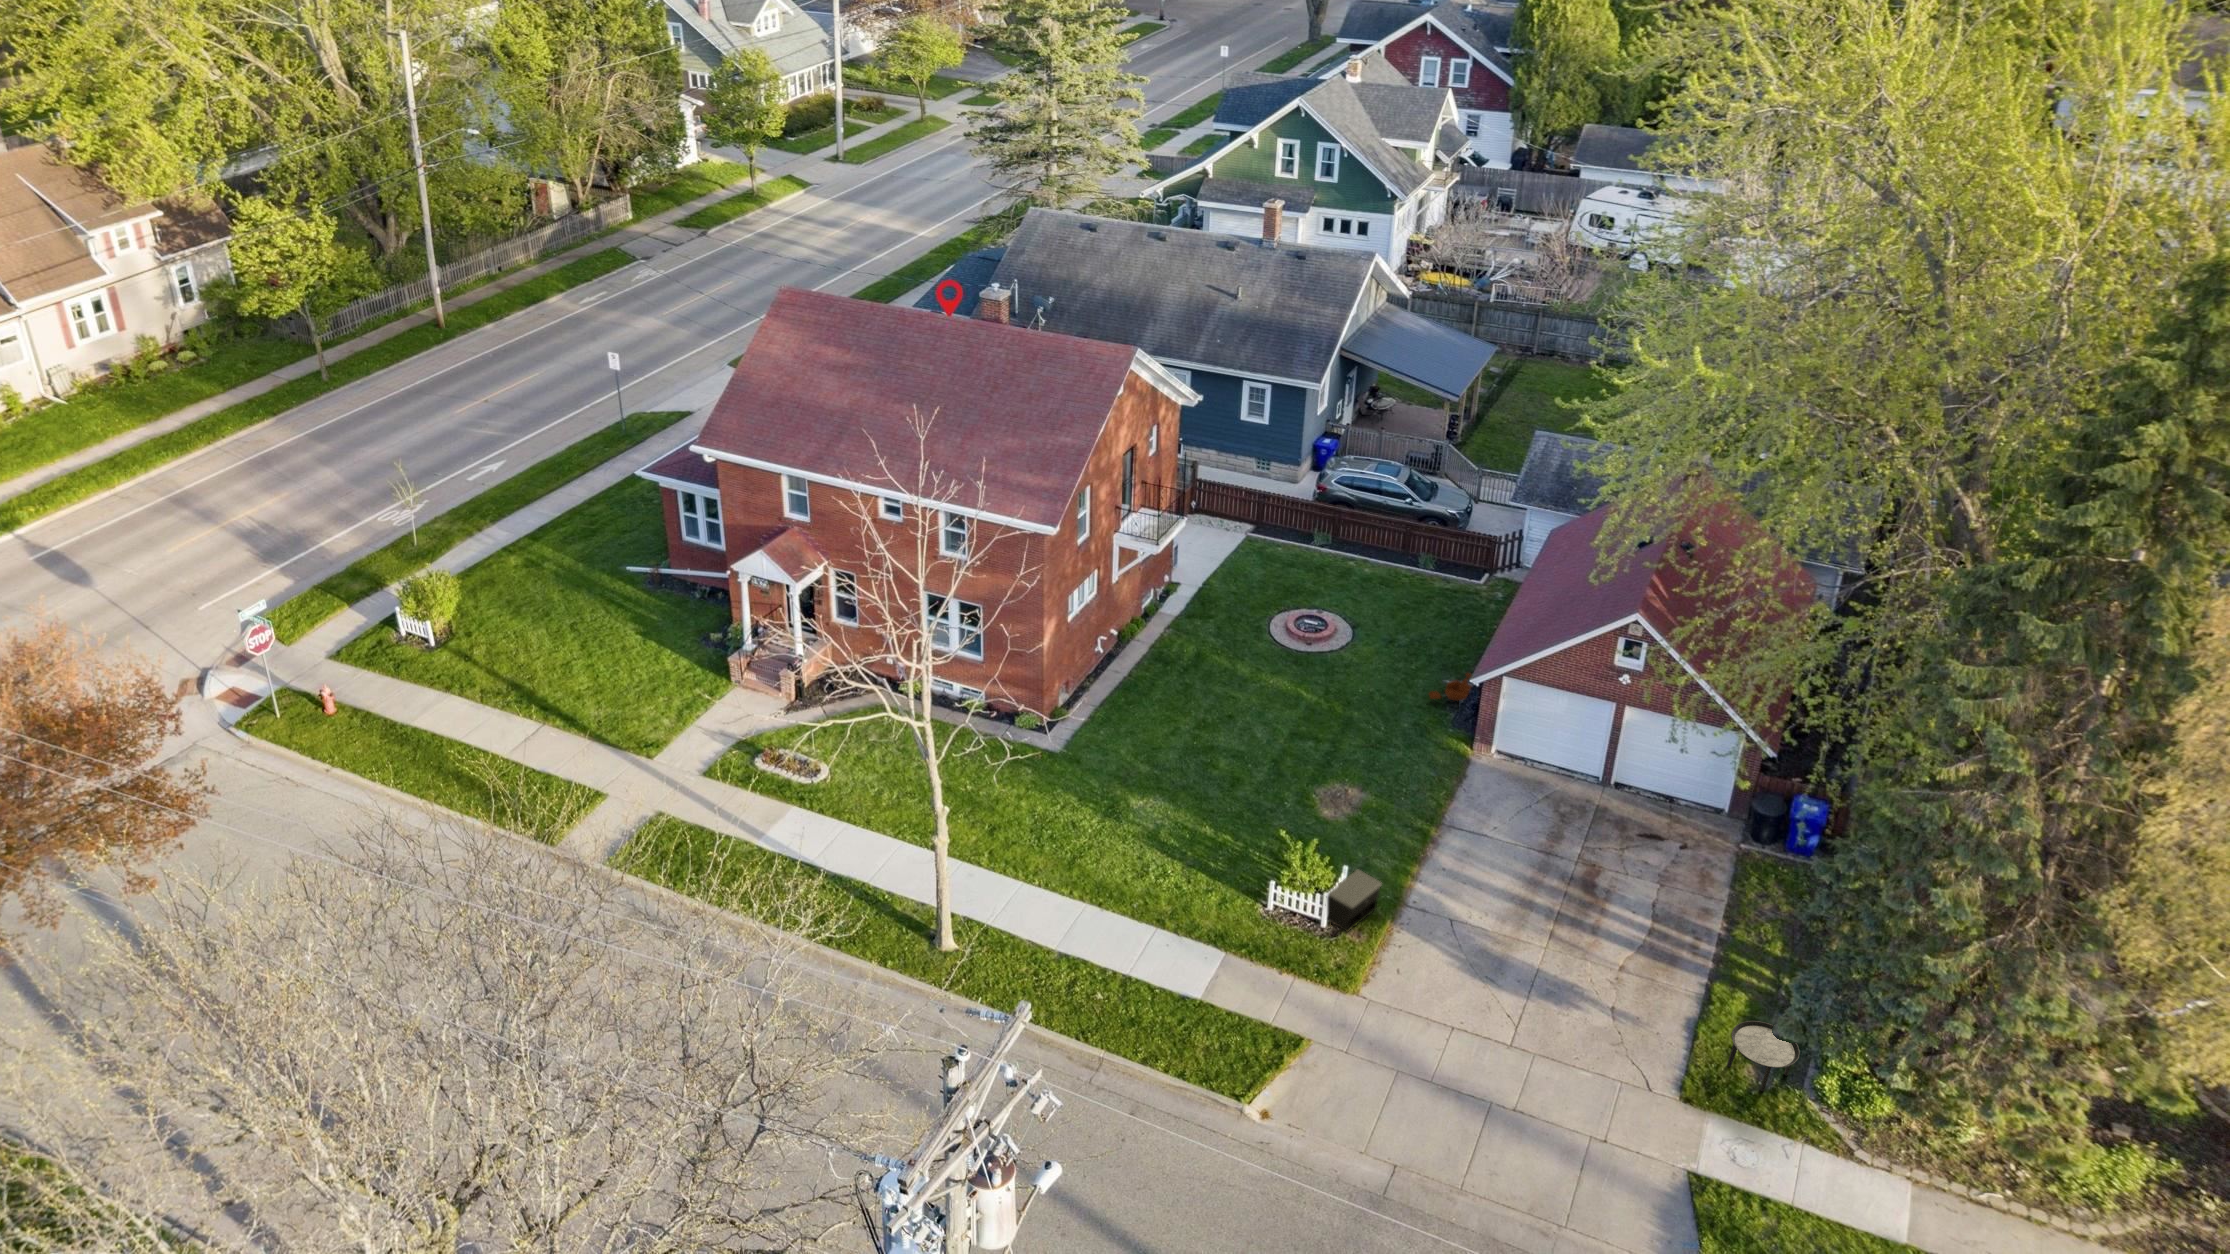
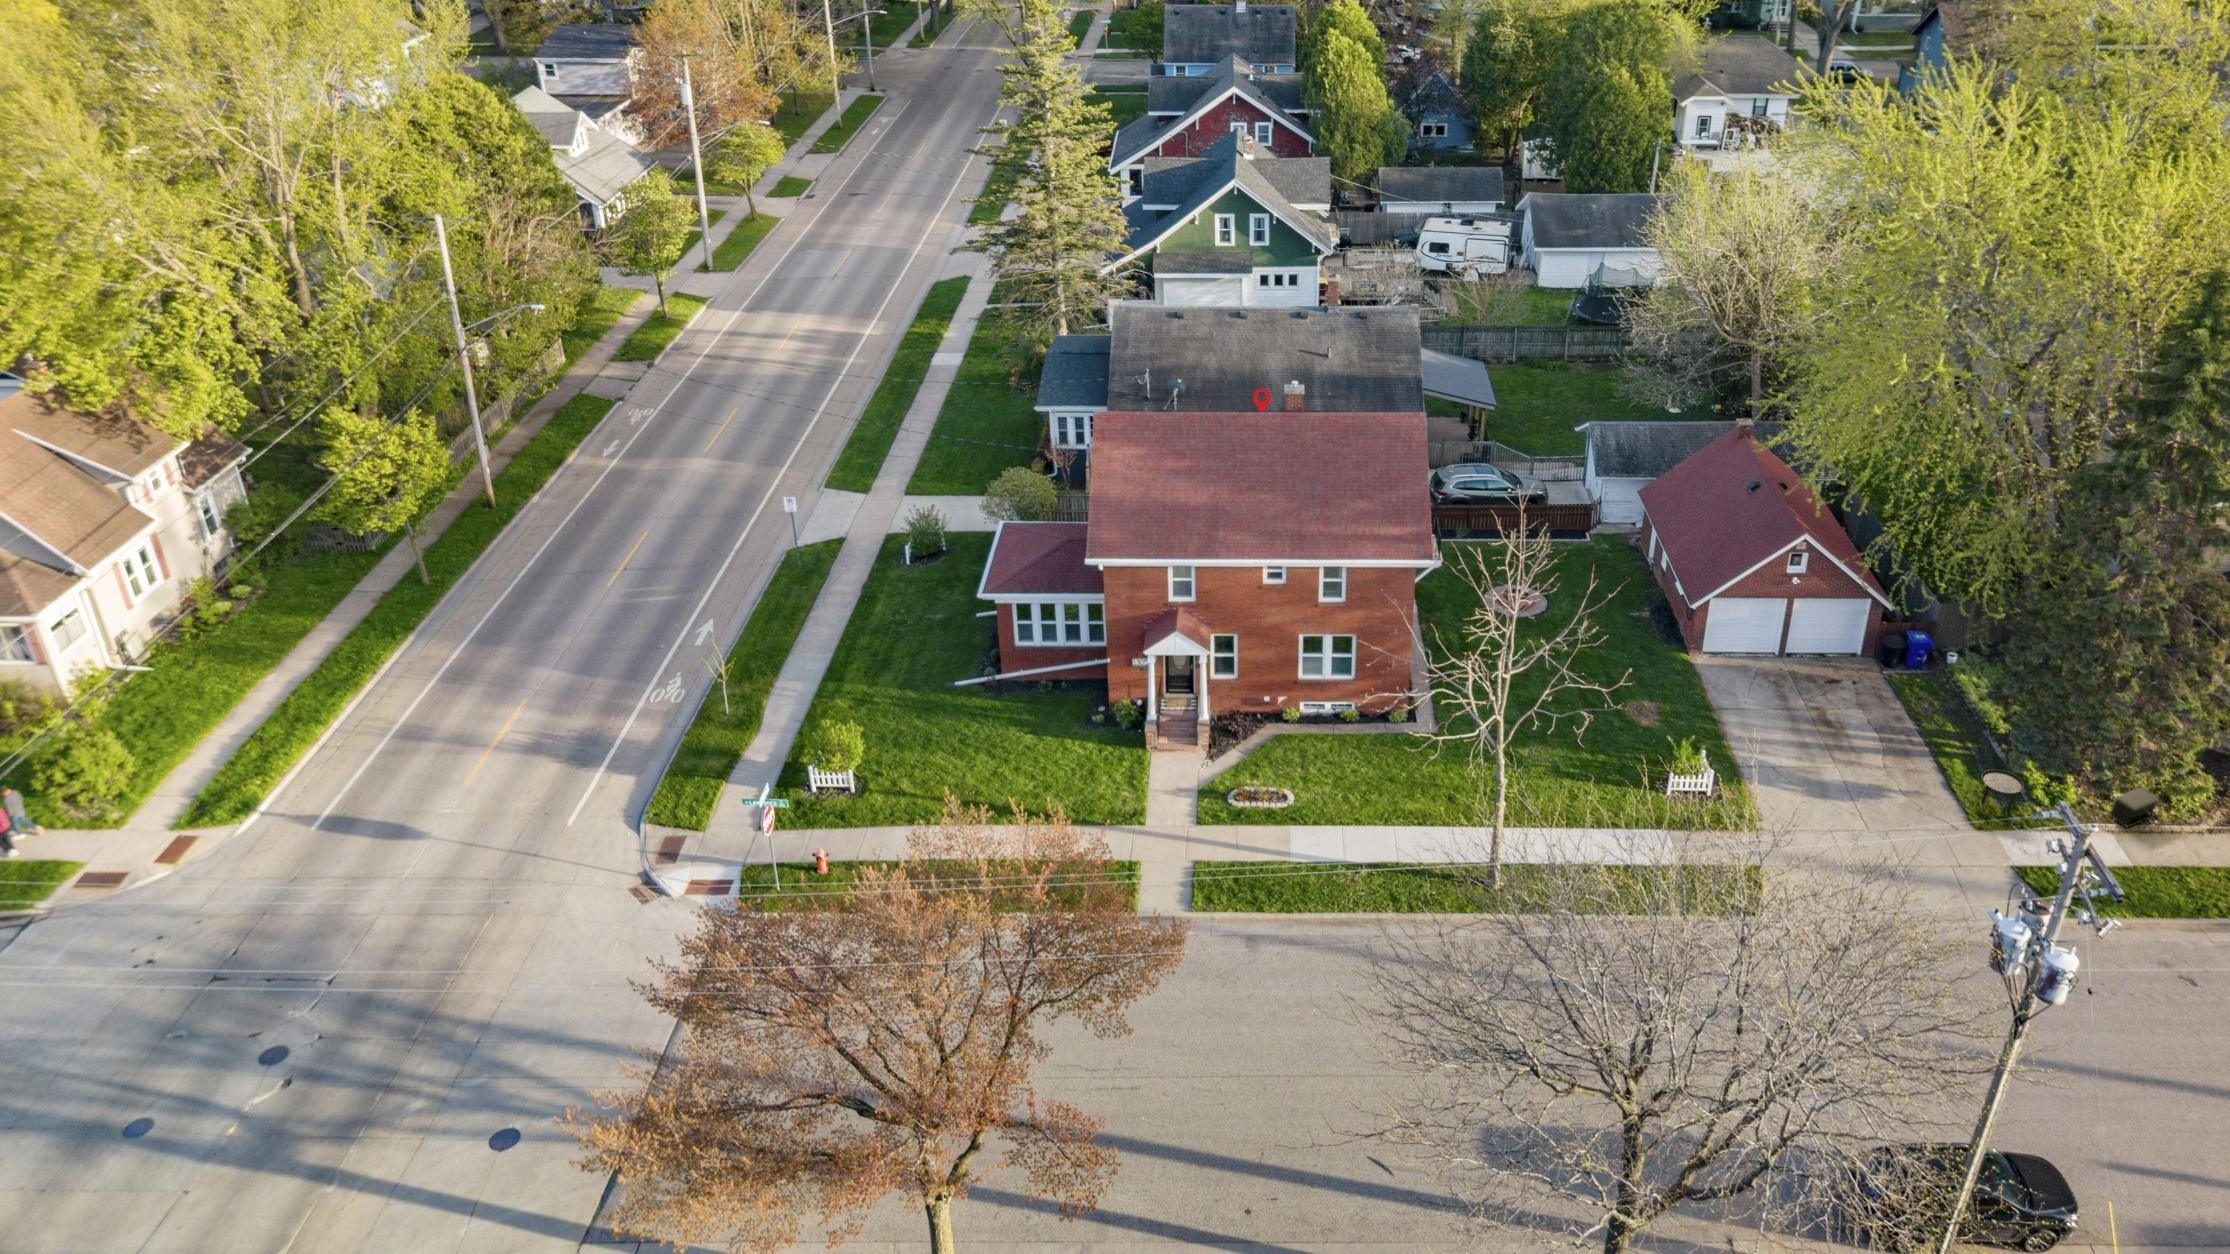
lounge chair: present [1429,673,1472,703] -> none [1633,604,1663,635]
storage bench: present [1327,870,1382,932] -> present [2110,787,2159,828]

